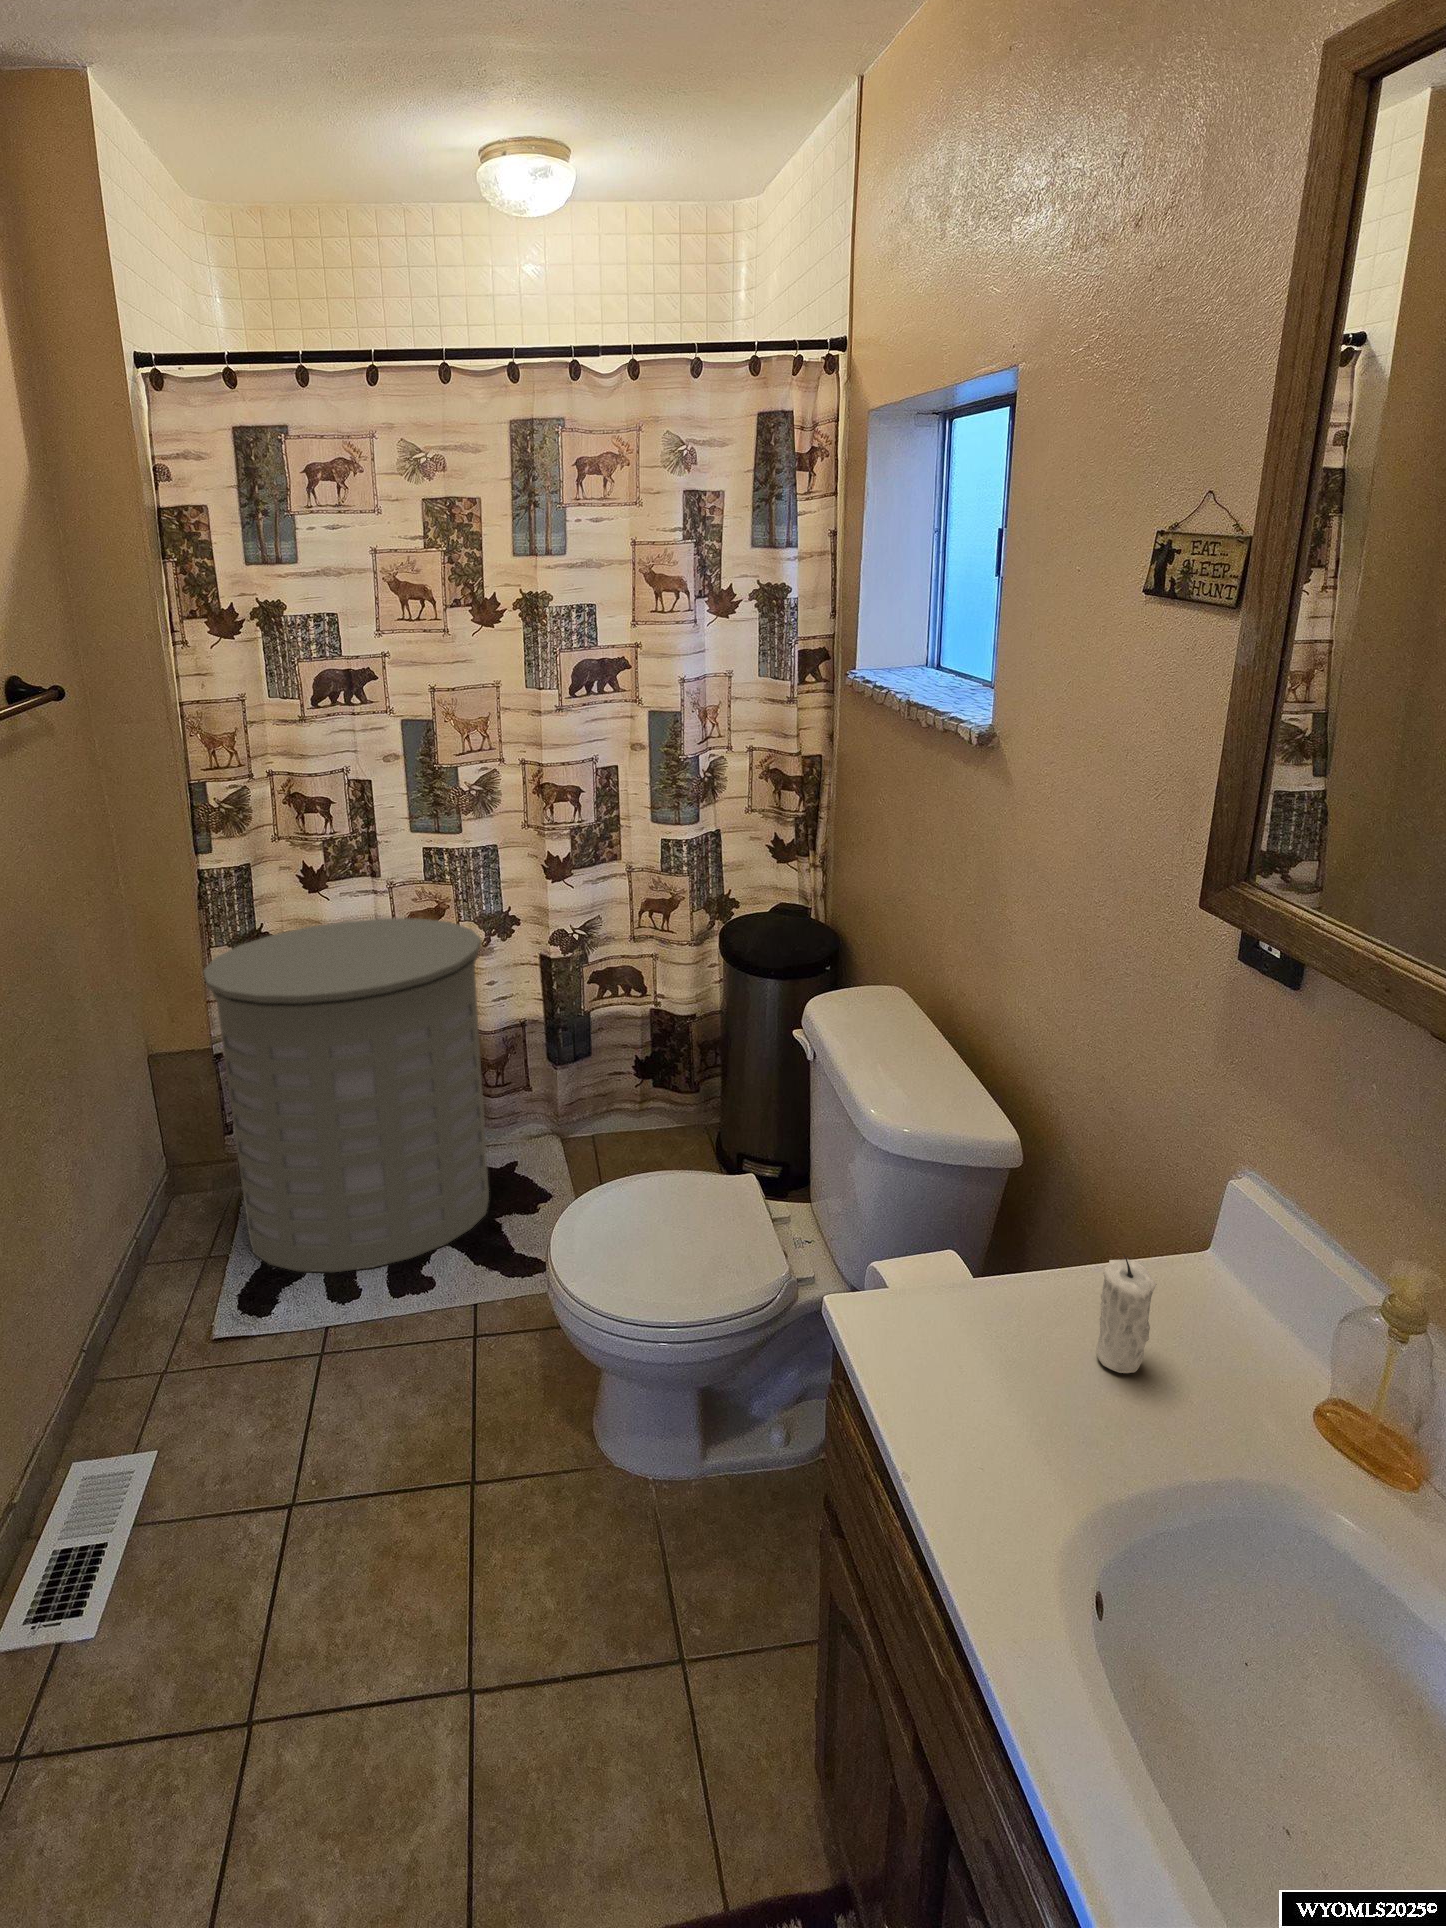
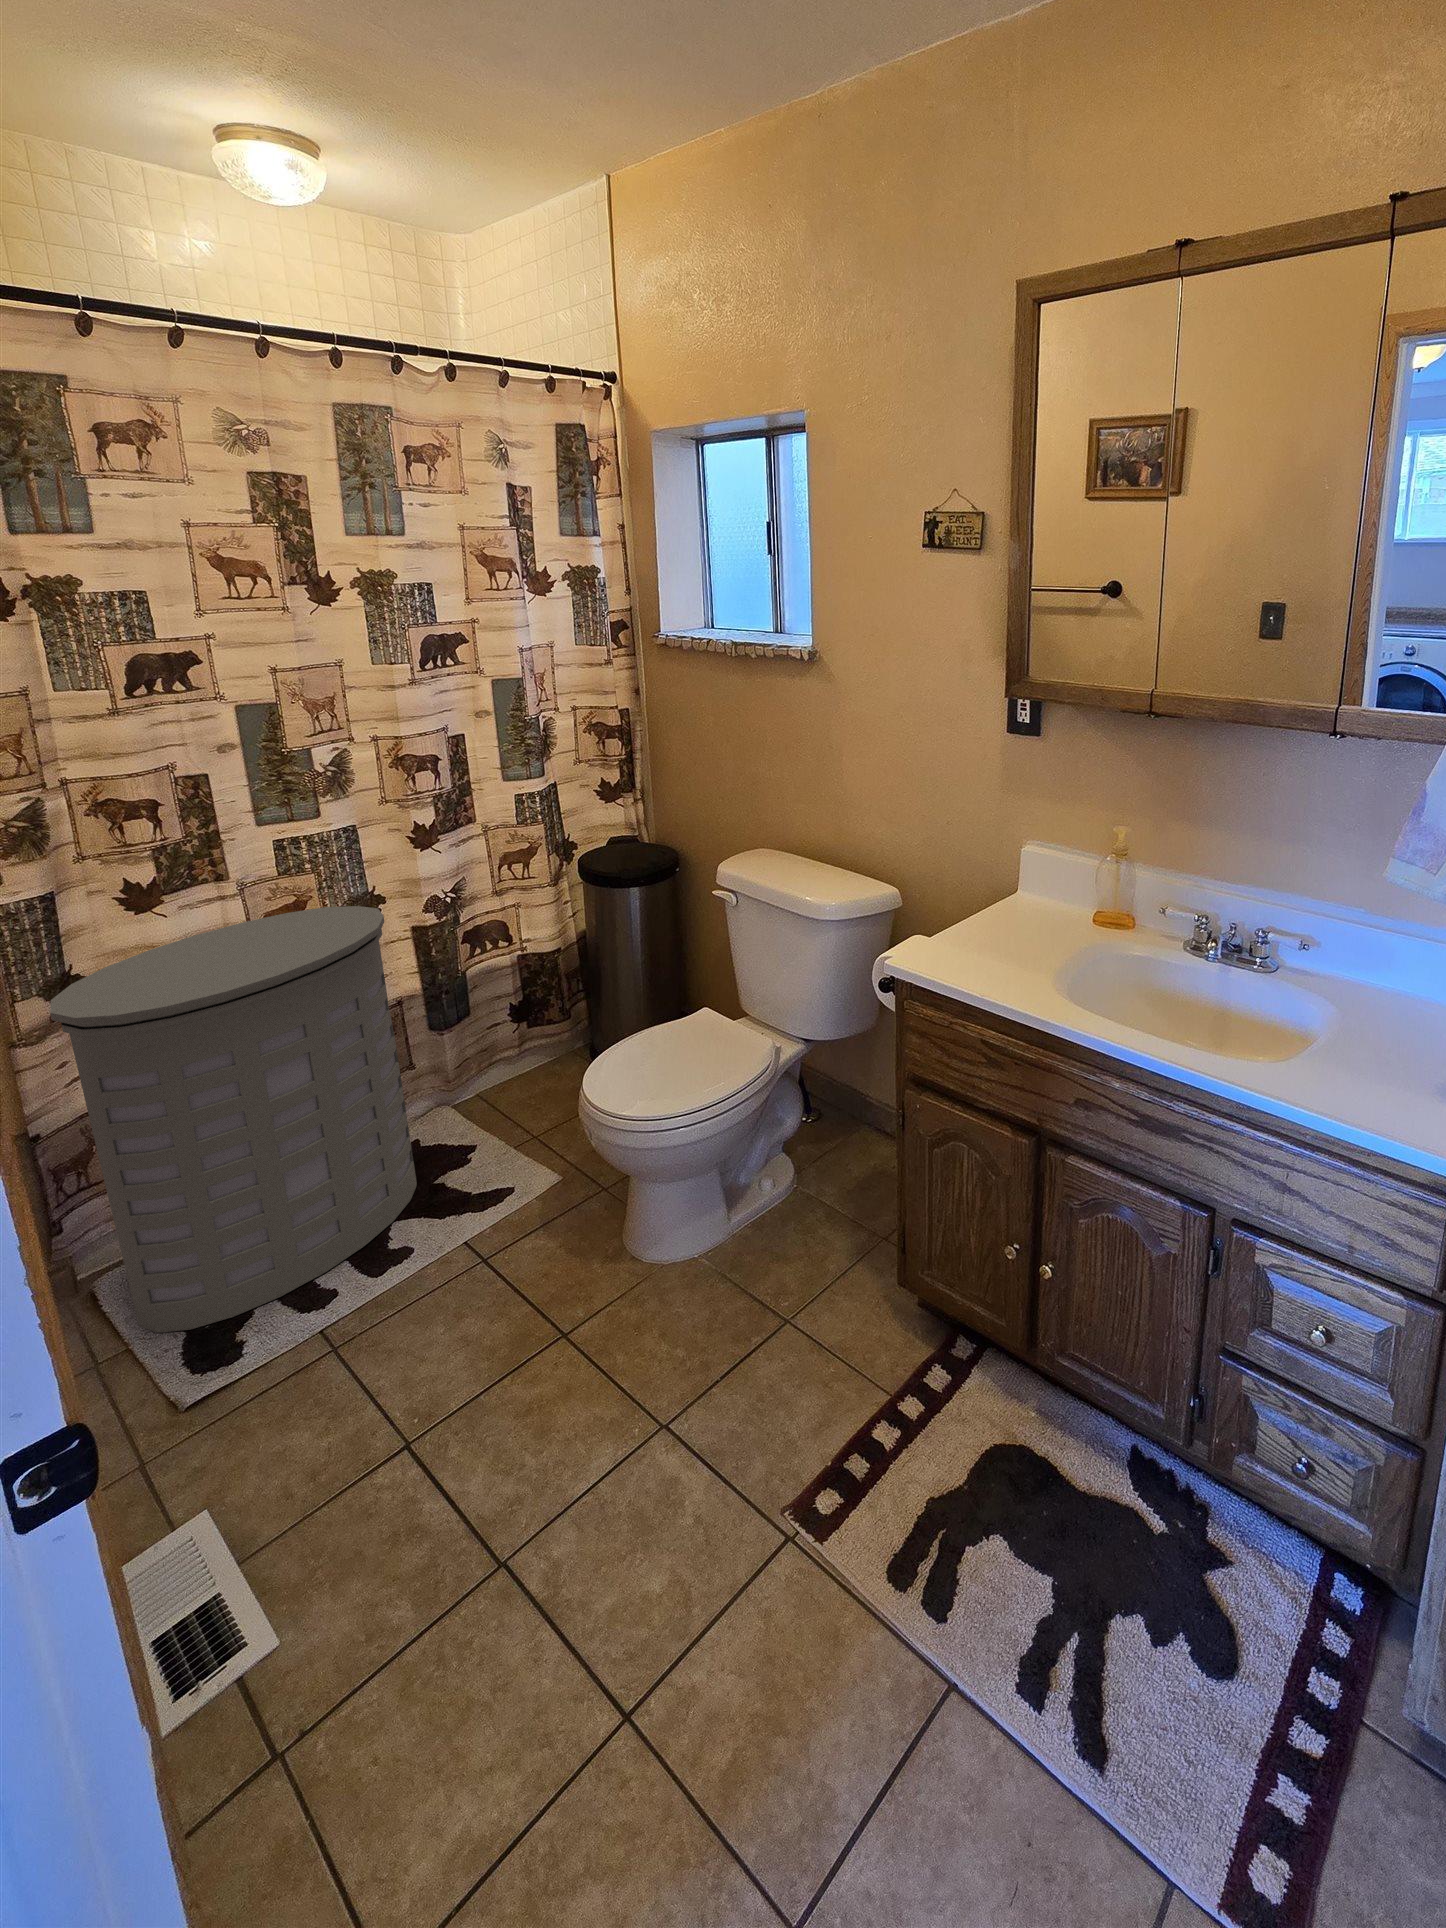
candle: present [1097,1255,1157,1373] -> none [1013,862,1037,929]

